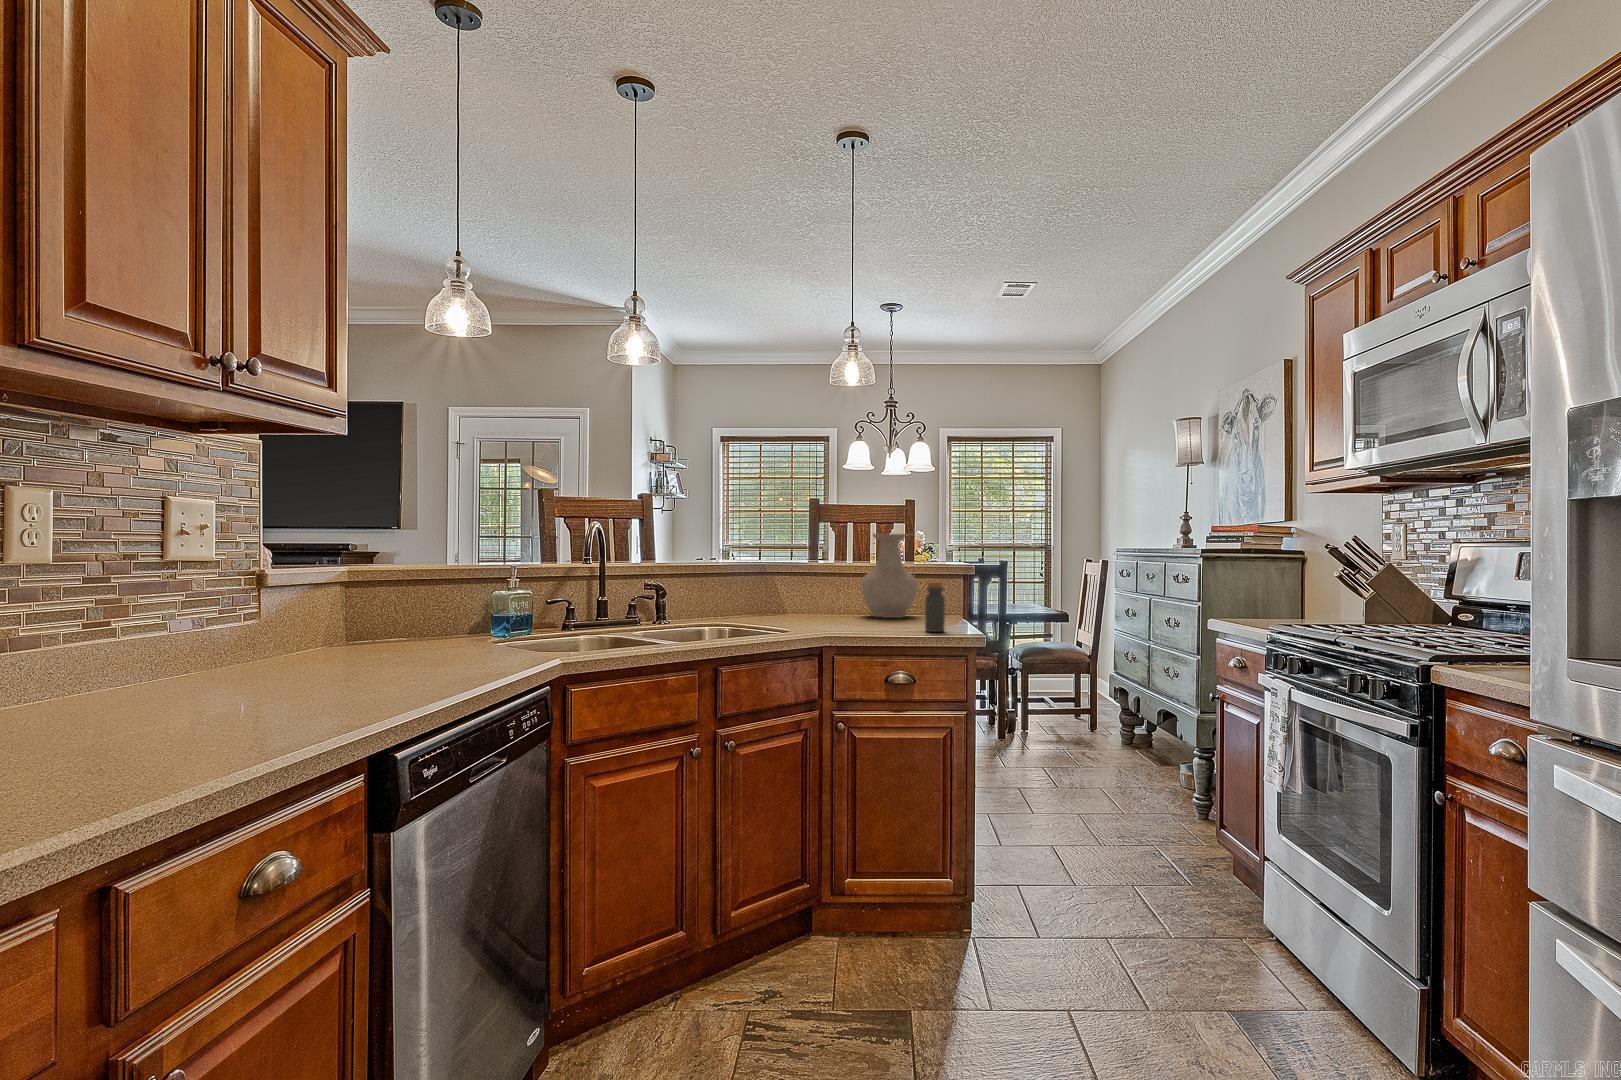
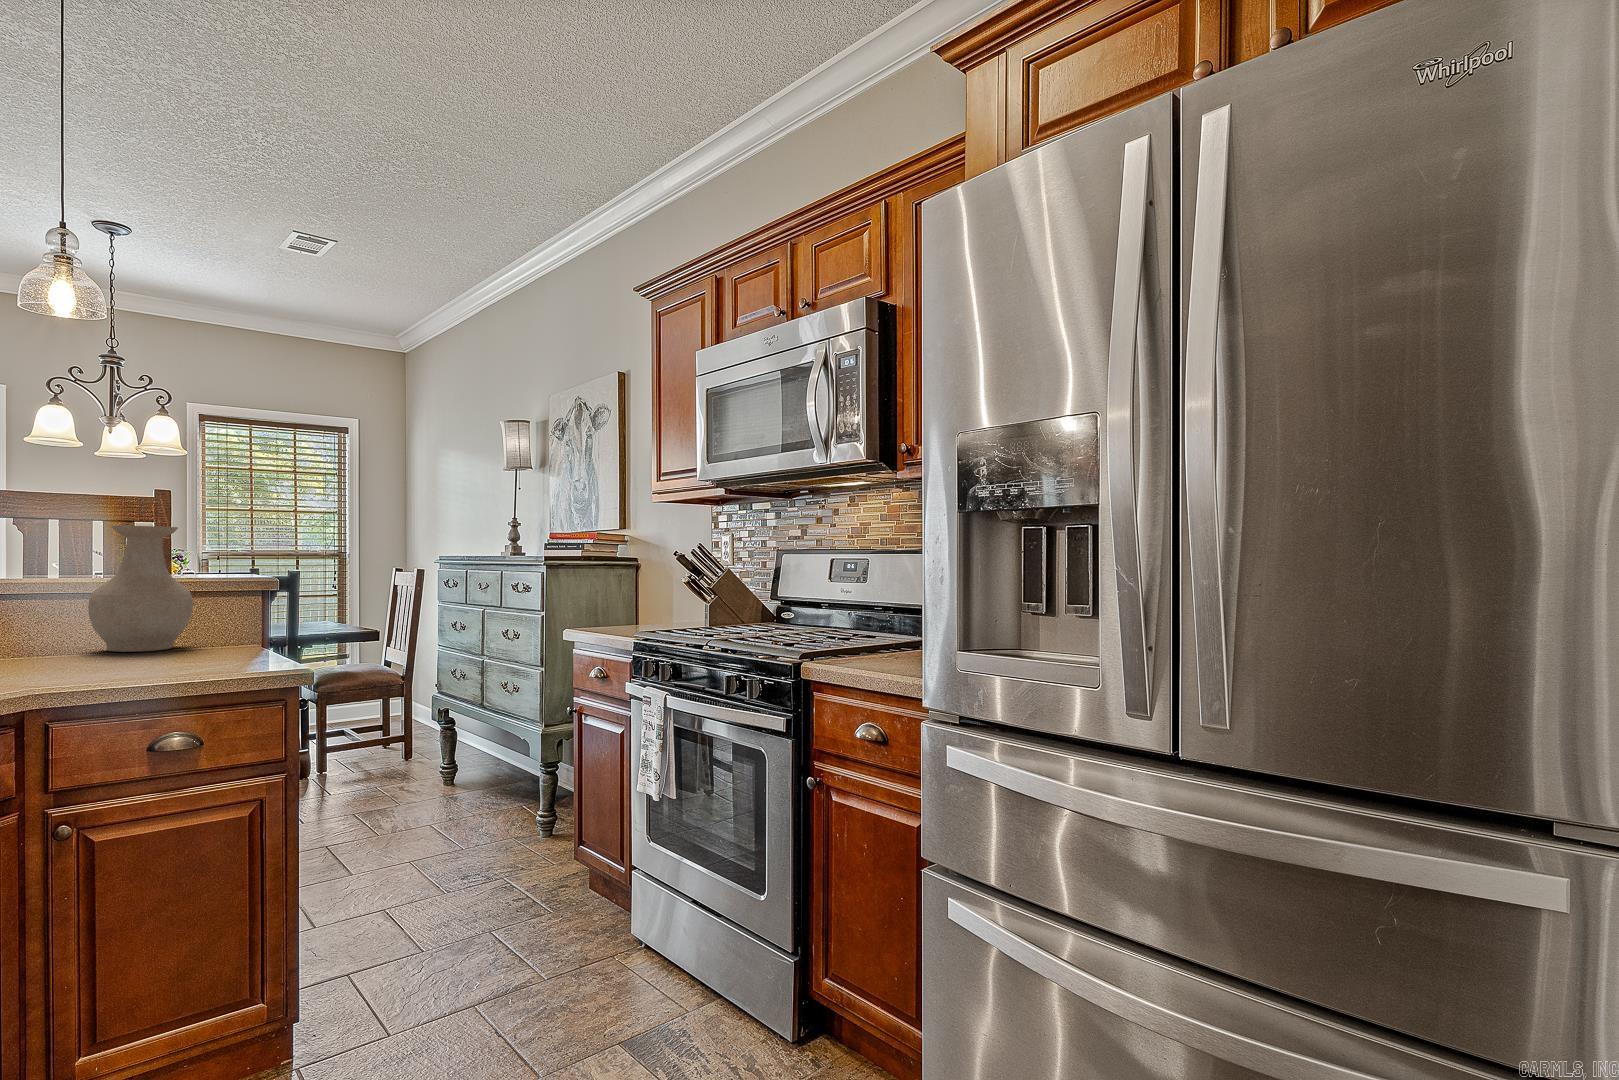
bottle: present [925,582,945,632] -> none [222,595,256,668]

